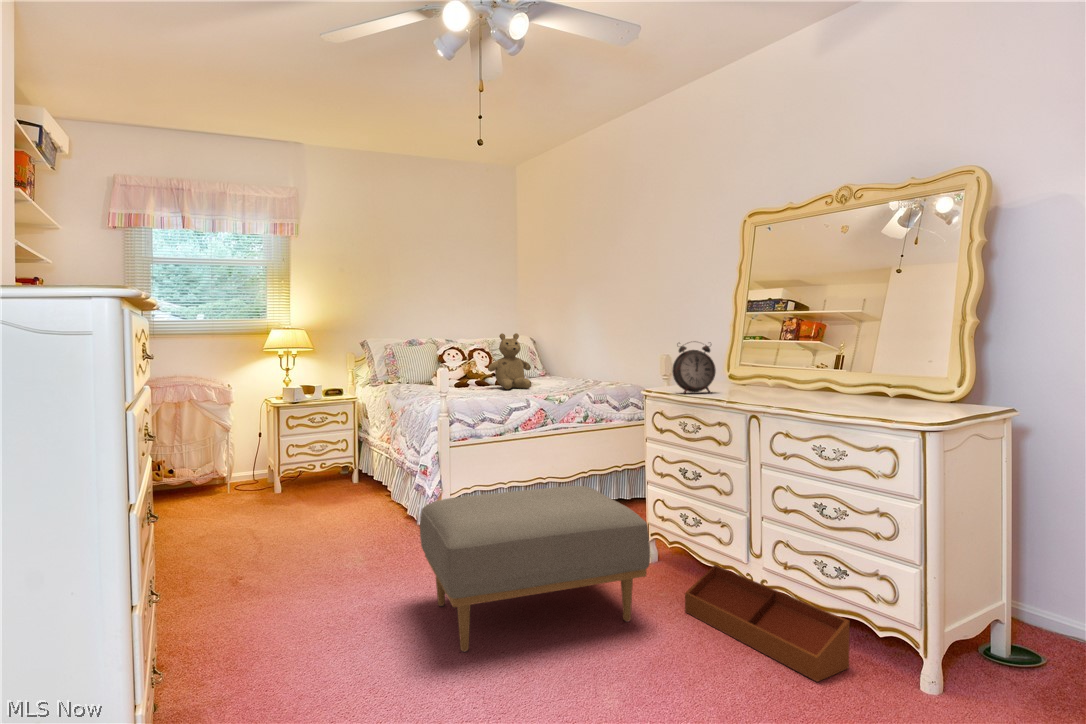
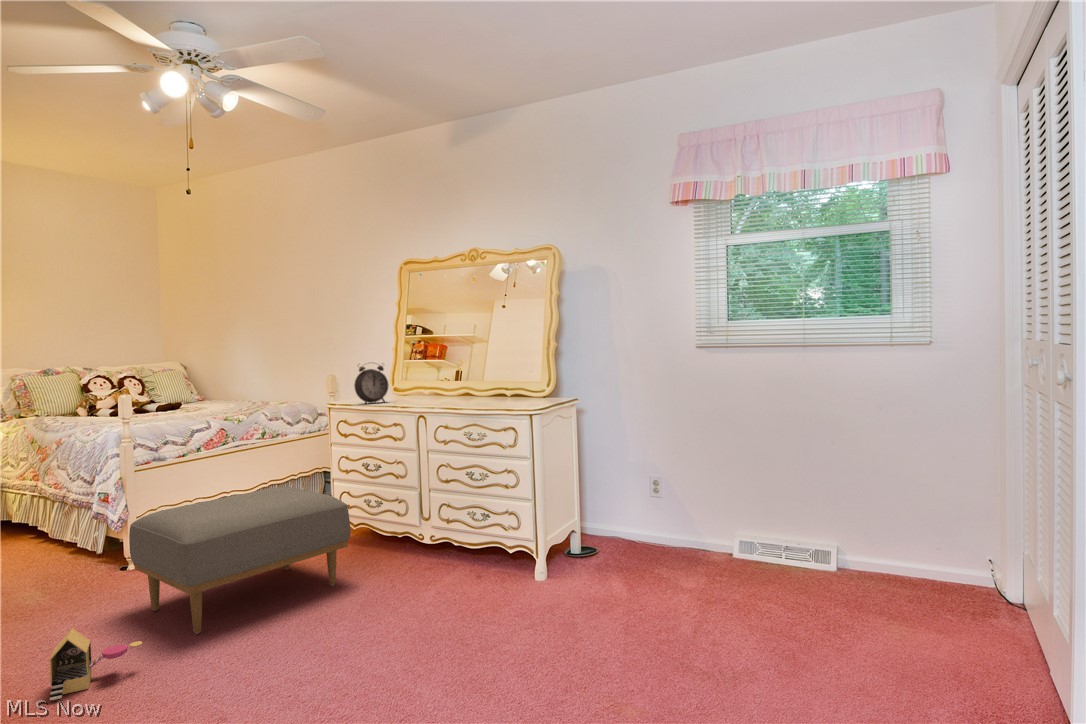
teddy bear: present [488,333,532,389] -> none [154,359,204,414]
storage bin: present [685,565,850,682] -> none [376,532,492,589]
toy house: none [301,623,396,703] -> present [49,628,142,700]

